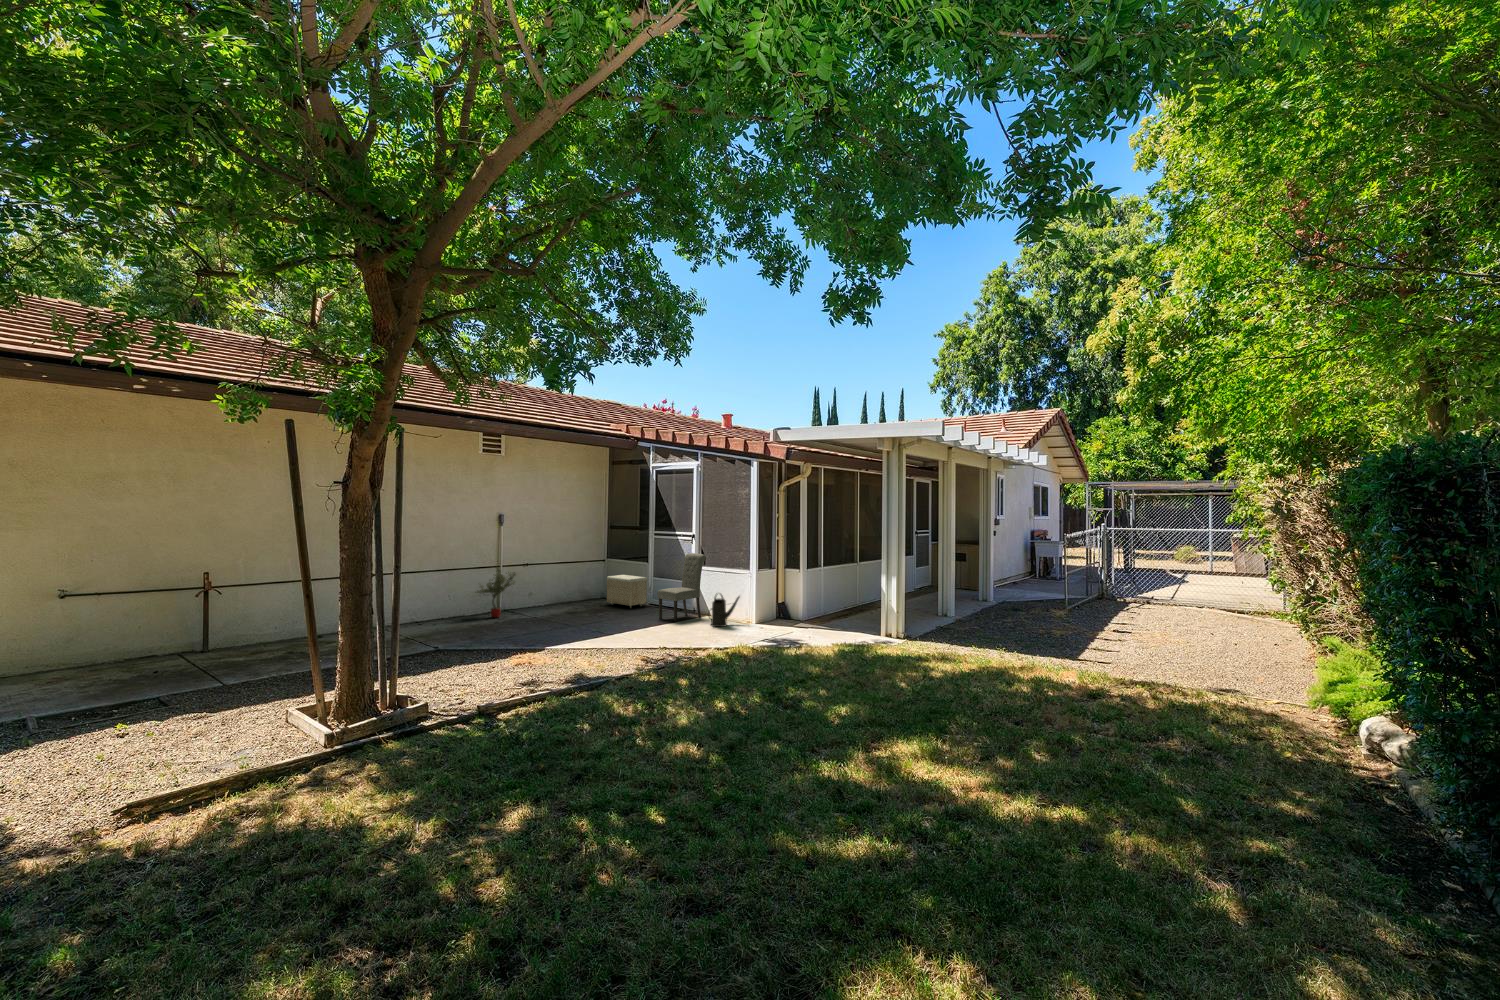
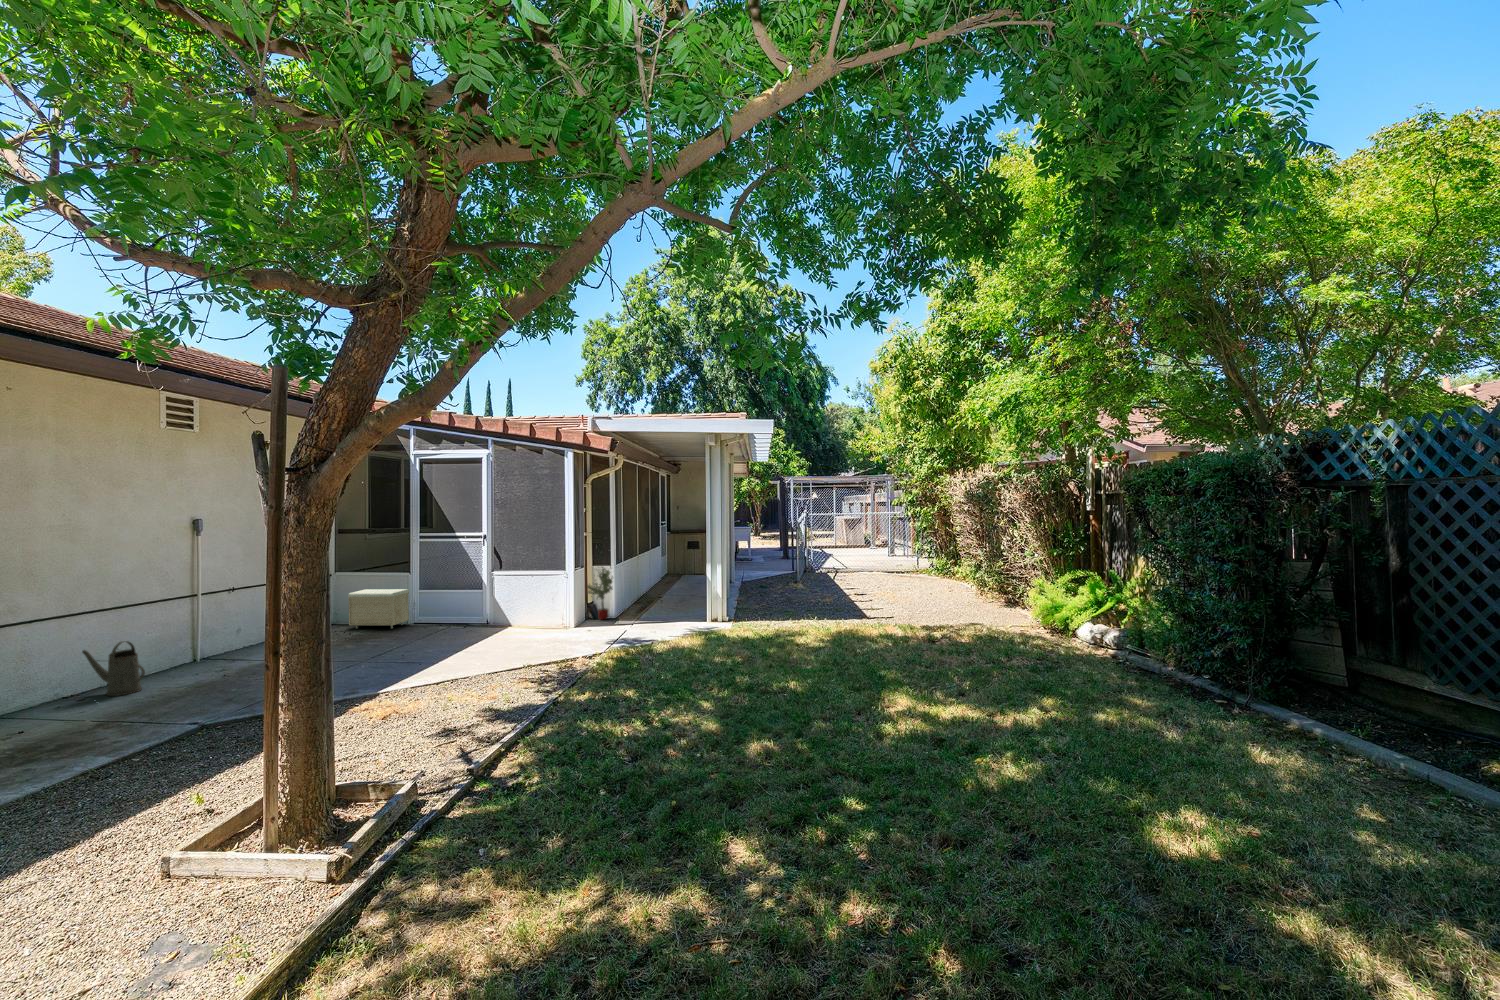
chair: present [657,553,706,622] -> none [453,555,506,634]
potted tree: present [475,569,515,618] -> present [587,567,613,620]
watering can: present [708,594,740,627] -> present [82,641,145,696]

